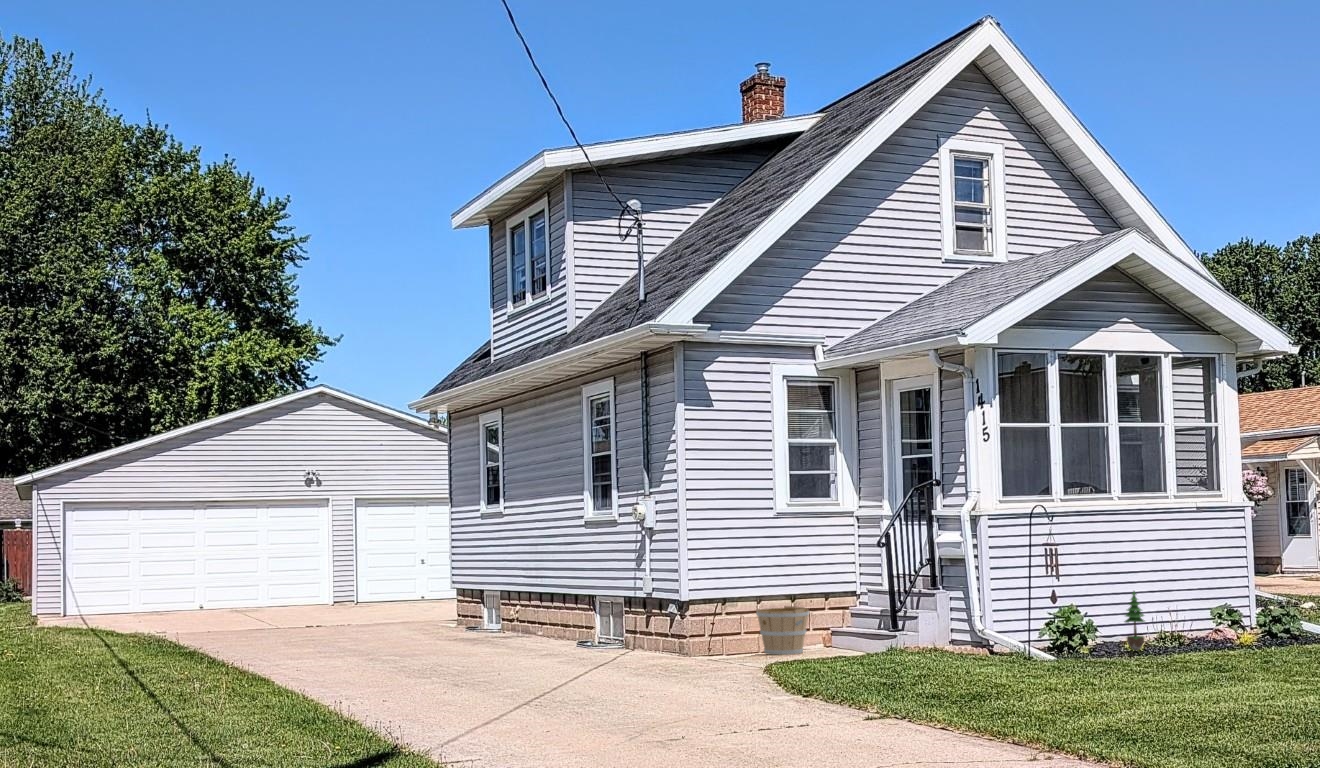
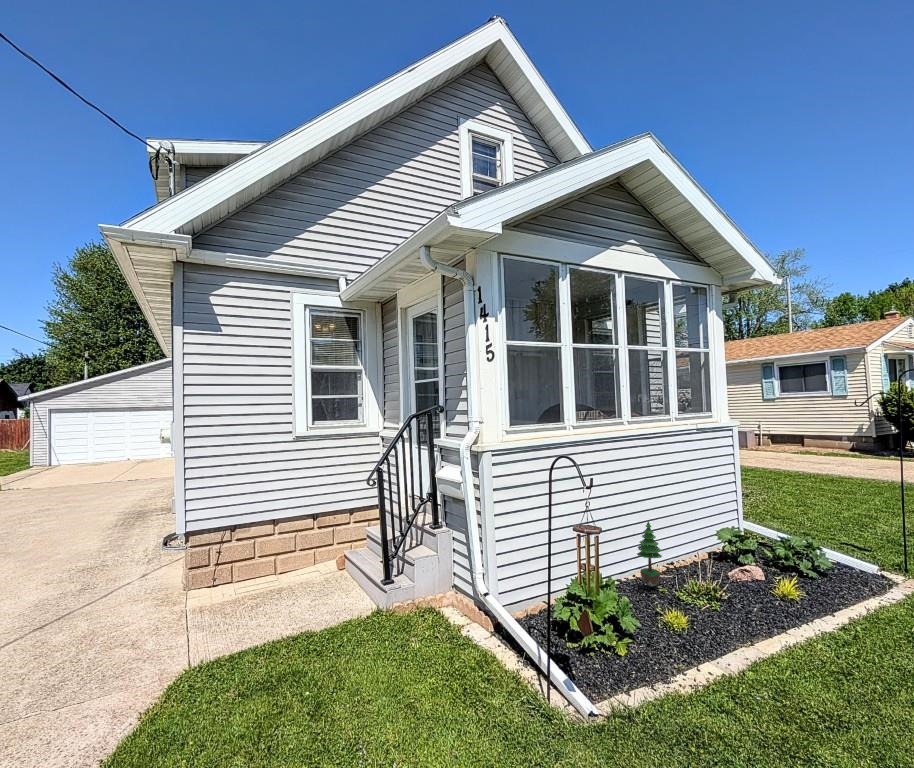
wooden bucket: present [756,606,809,655] -> none [262,528,319,589]

